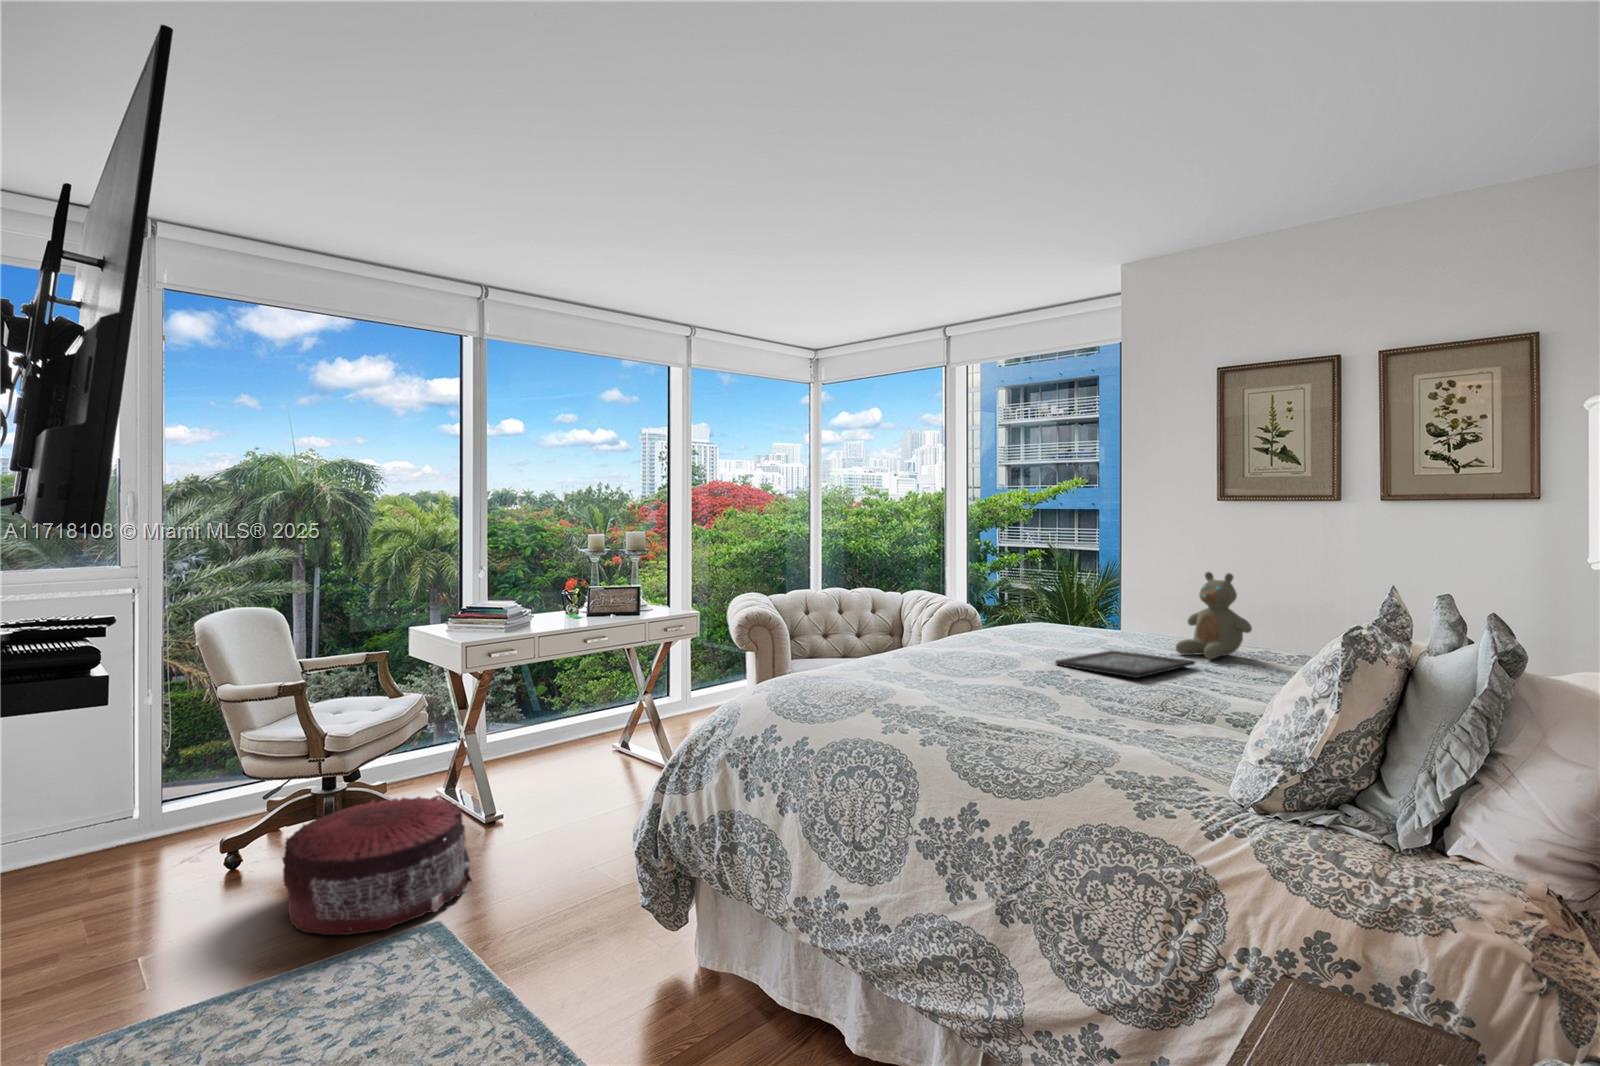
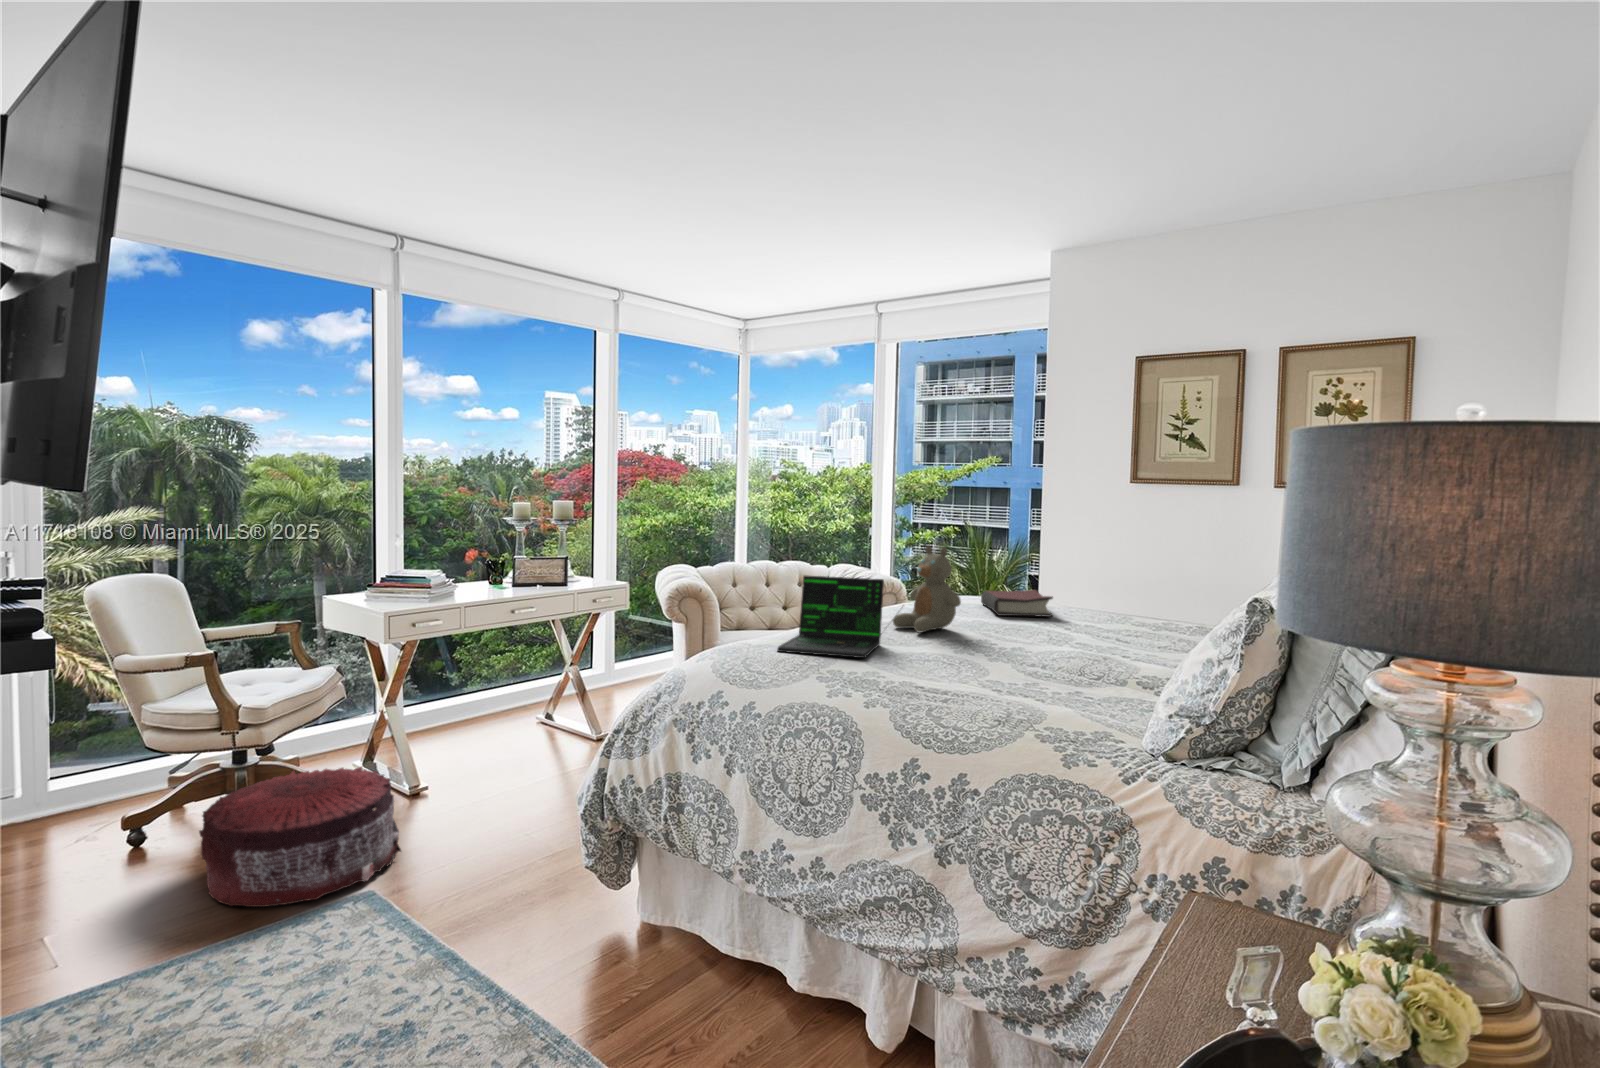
teddy bear: present [1176,572,1252,659] -> present [893,545,961,632]
laptop: none [834,605,970,692] -> present [777,576,903,658]
hardback book: none [1058,617,1135,646] -> present [981,590,1053,617]
tray: present [1055,650,1195,678] -> none [981,620,1108,645]

